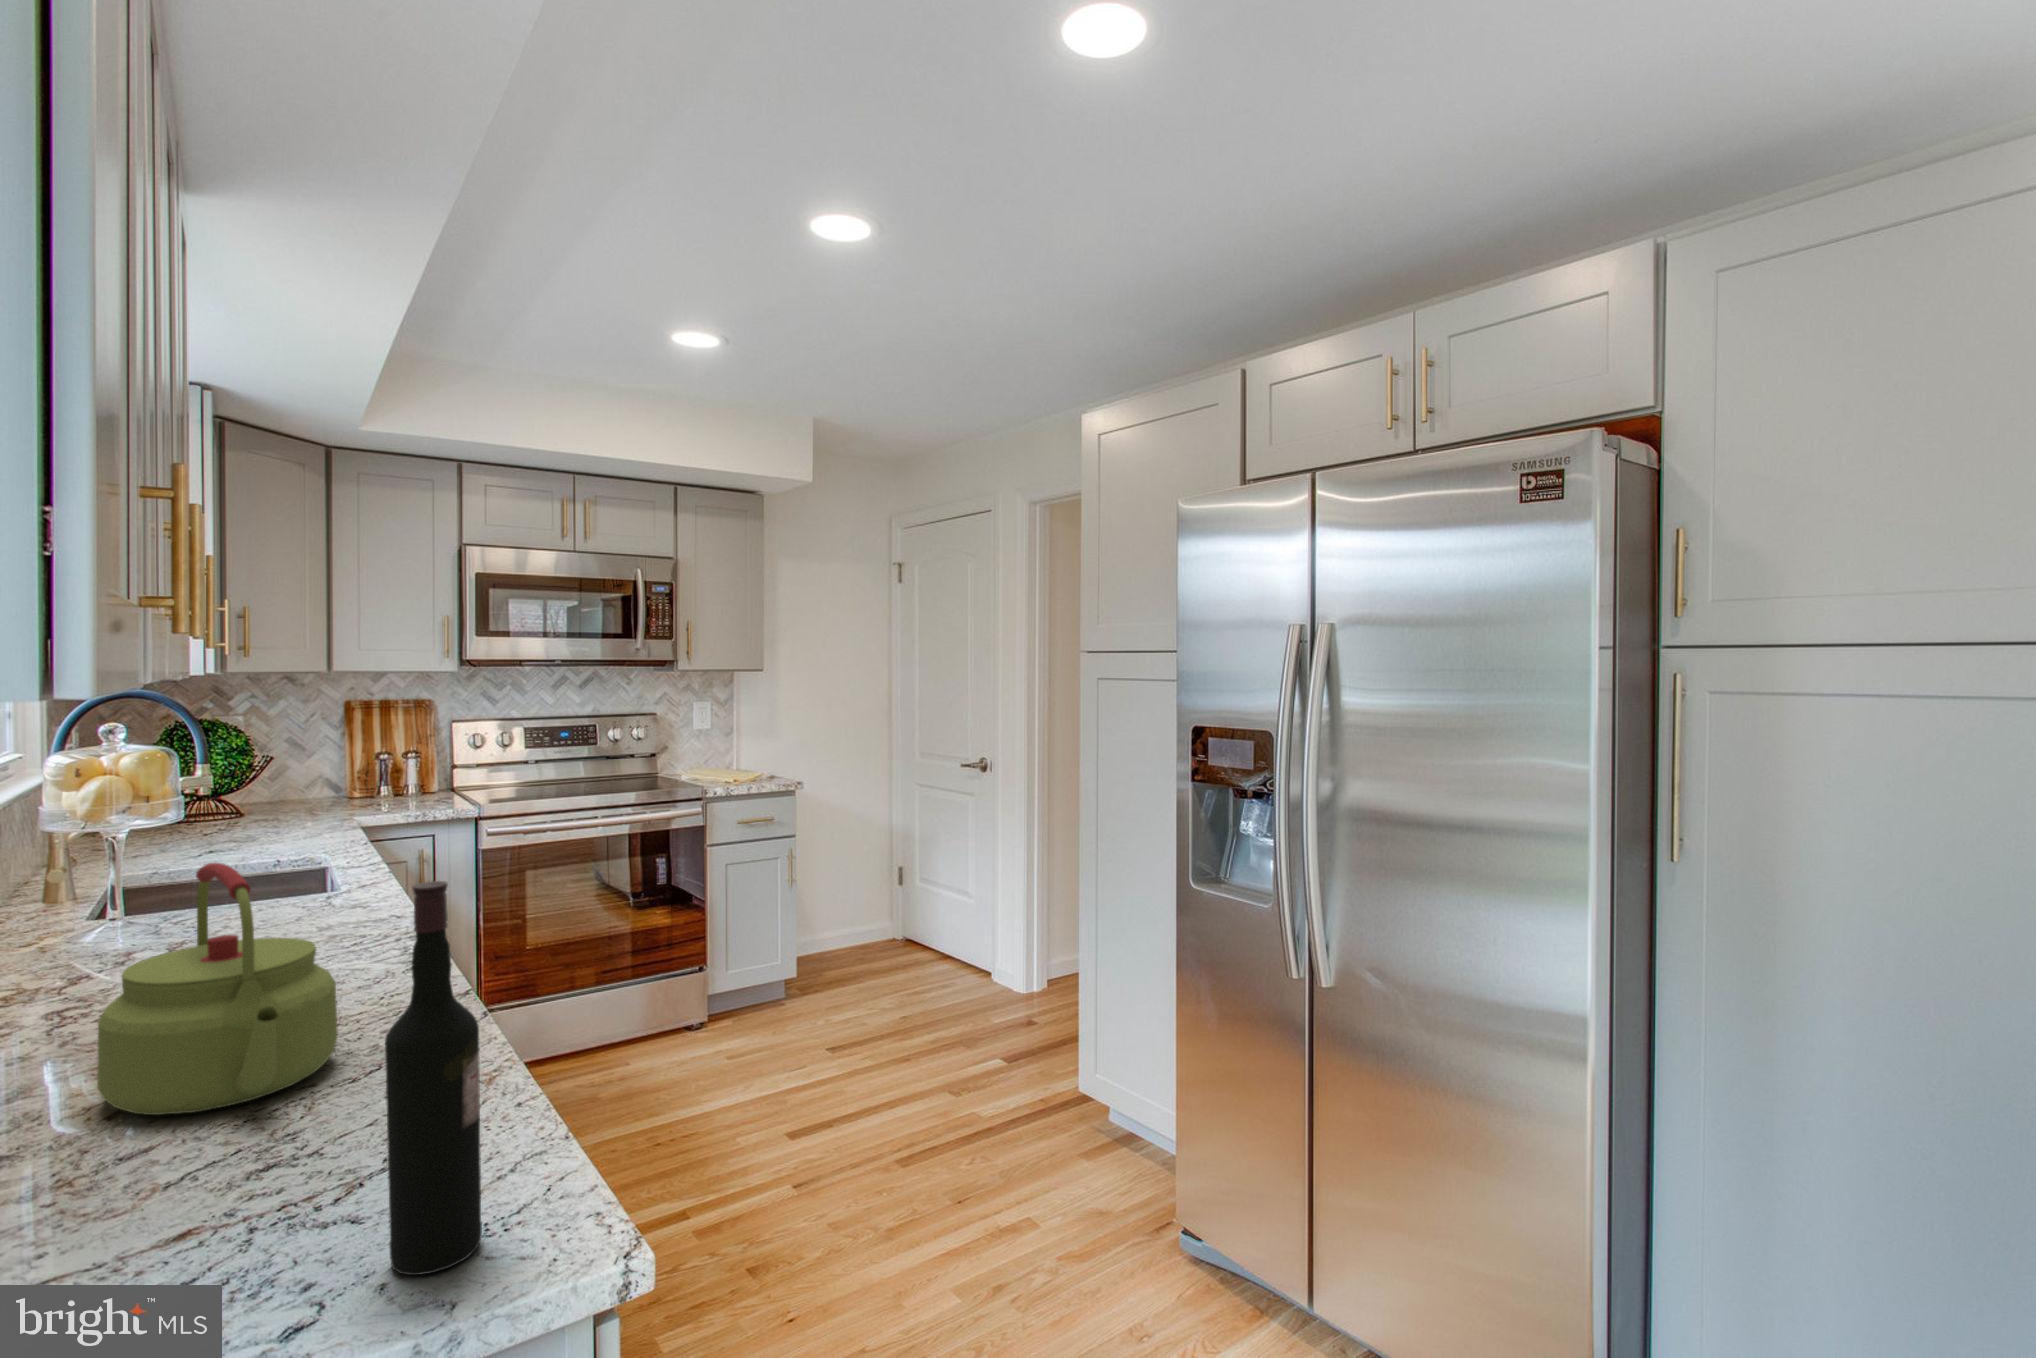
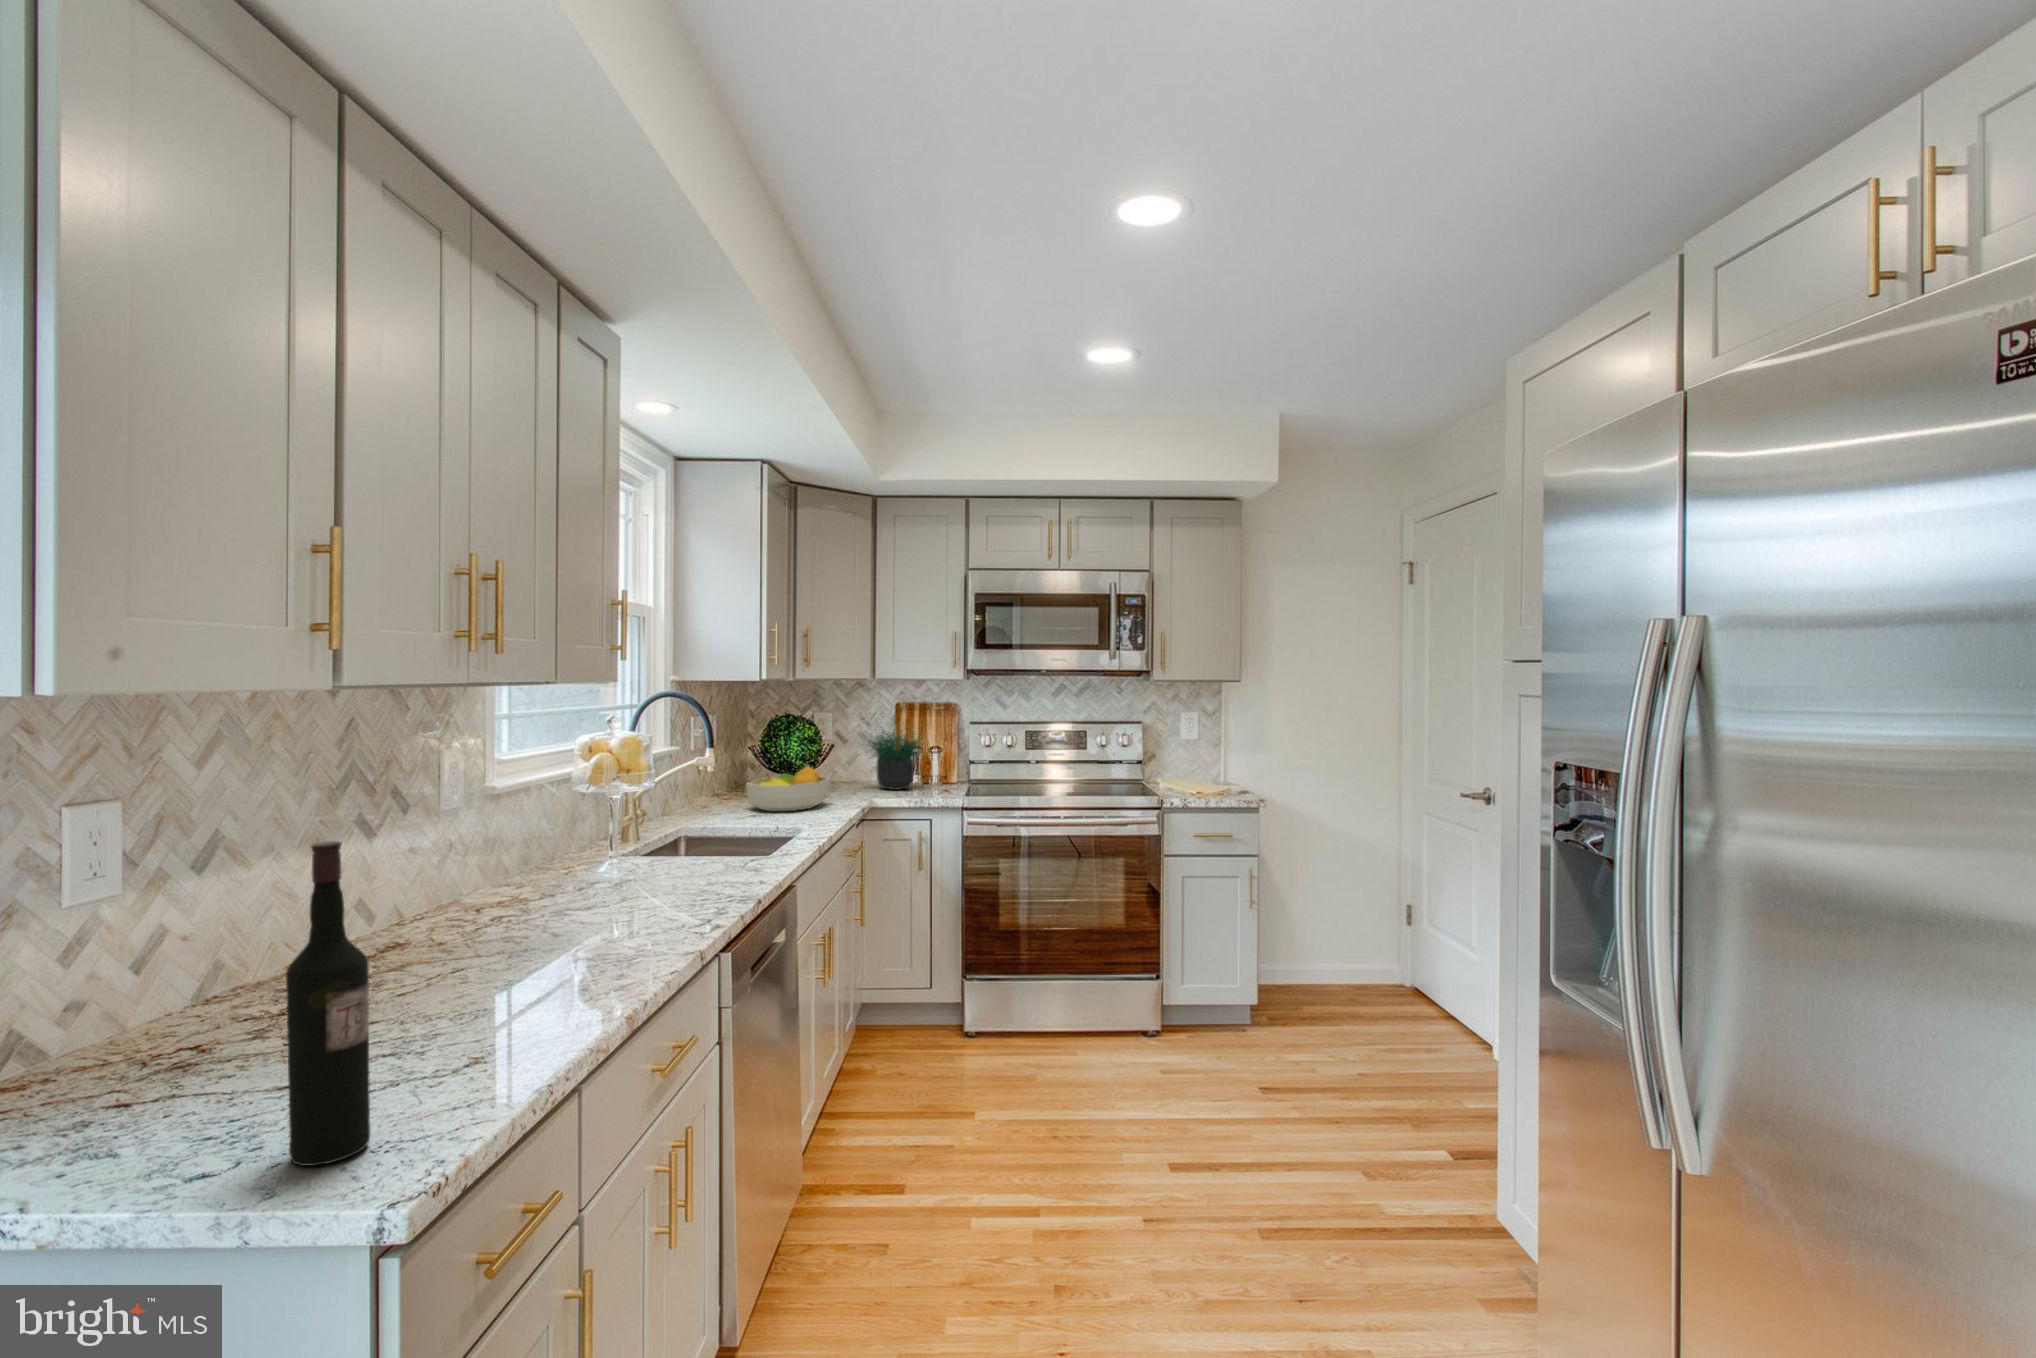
potted plant: none [301,701,422,806] -> present [868,721,924,790]
fruit bowl: none [187,783,307,846] -> present [746,766,830,812]
kettle: present [97,863,338,1115] -> none [395,816,558,1001]

